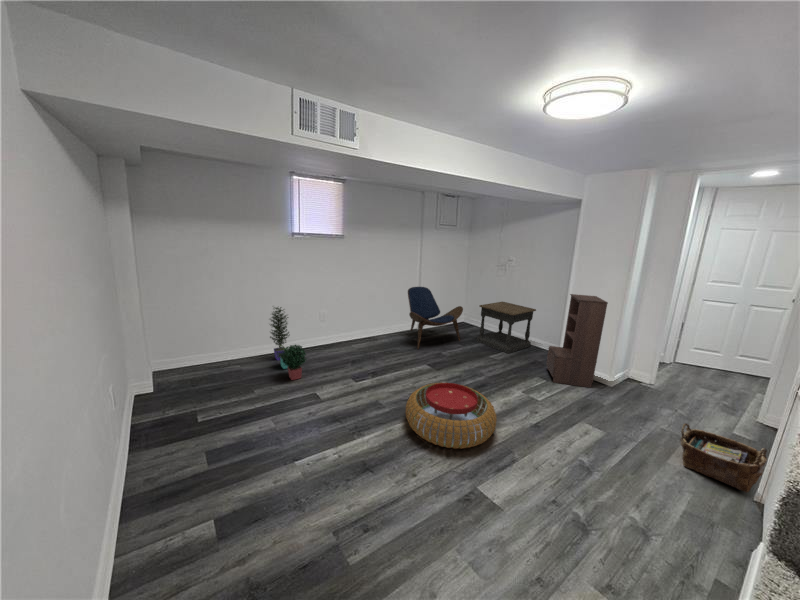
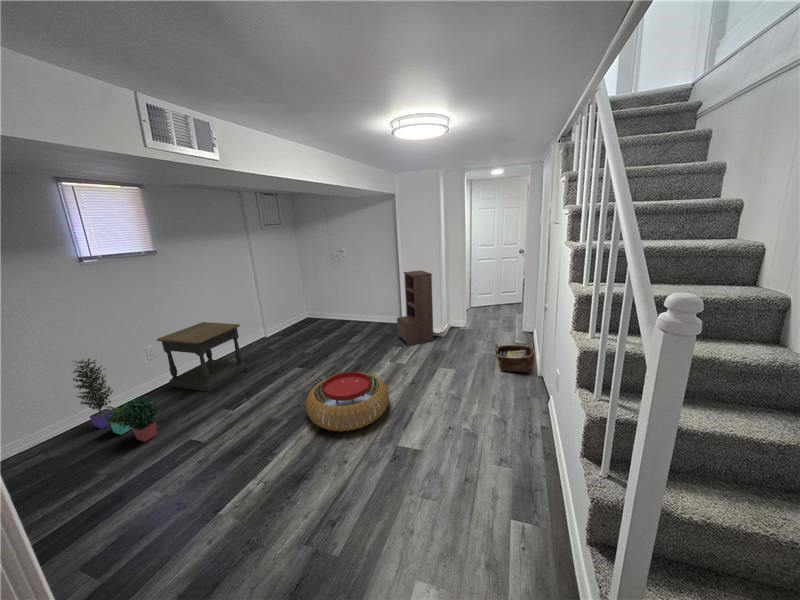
lounge chair: present [408,287,463,349] -> none [251,292,318,356]
side table: present [477,302,536,353] -> present [157,322,247,392]

